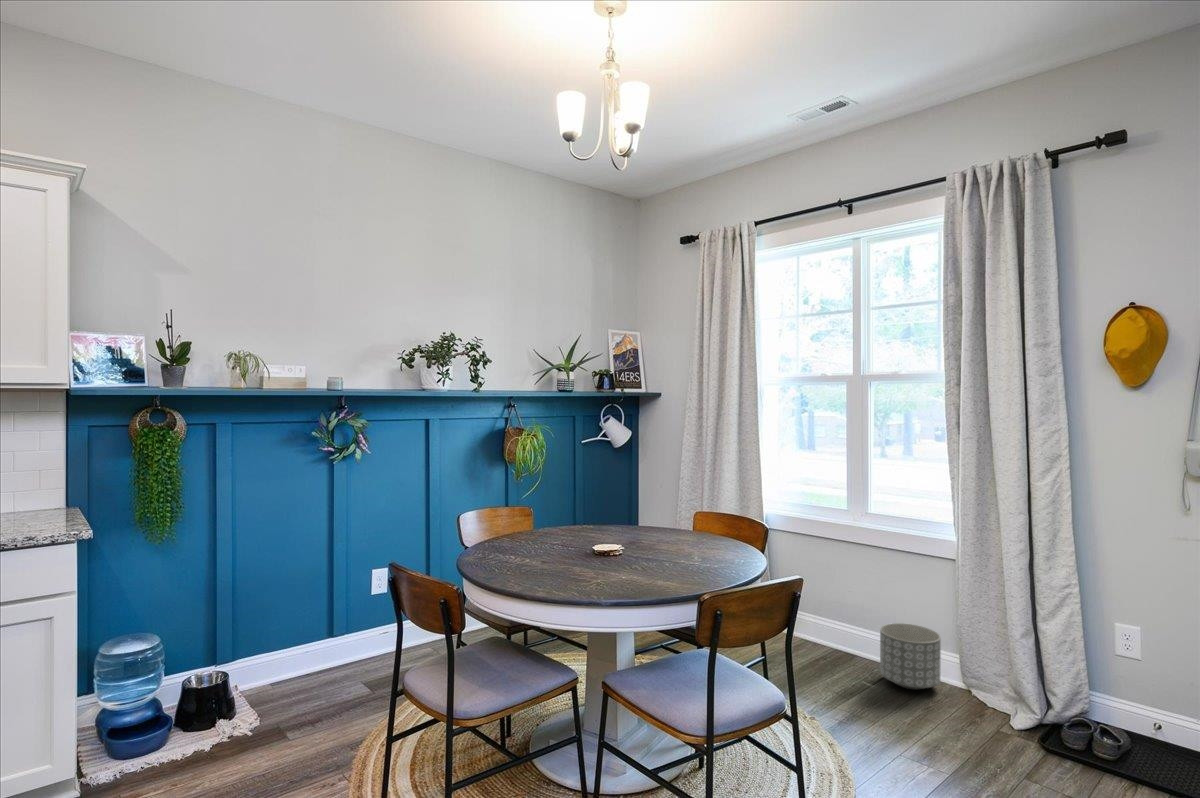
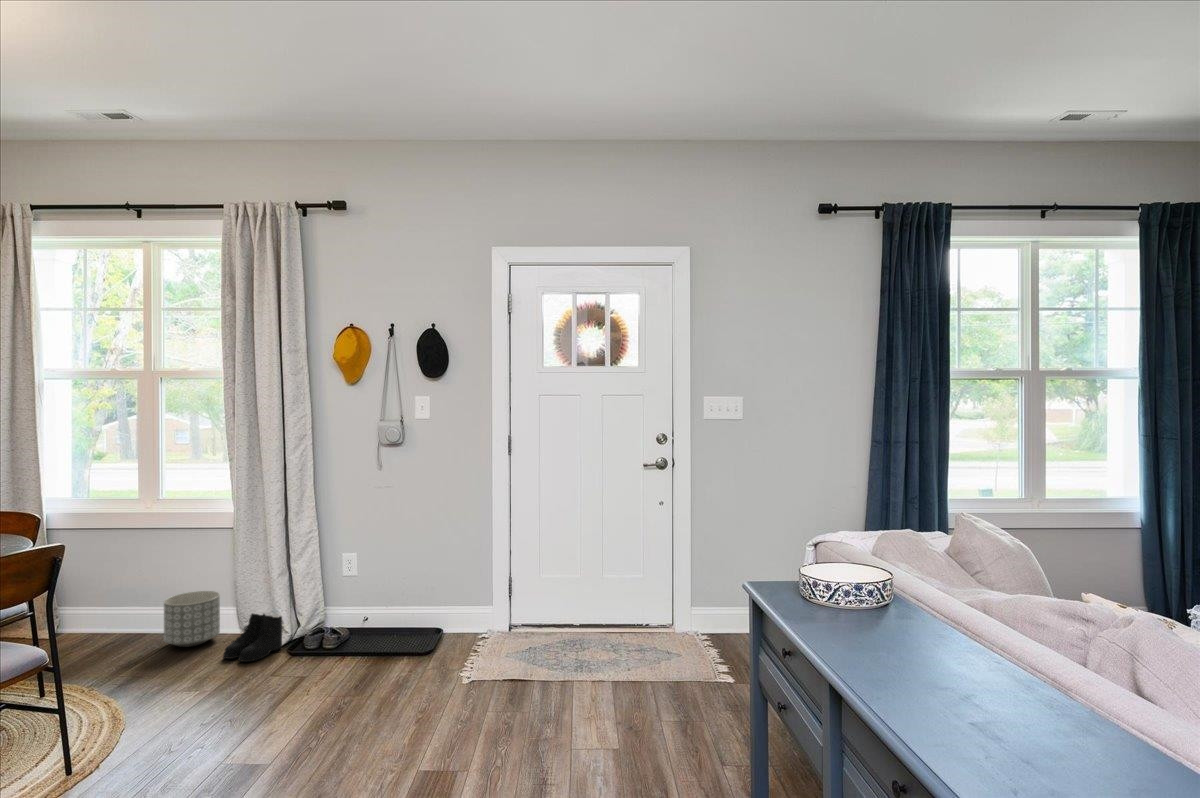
boots: none [956,674,1032,742] -> present [223,613,283,662]

